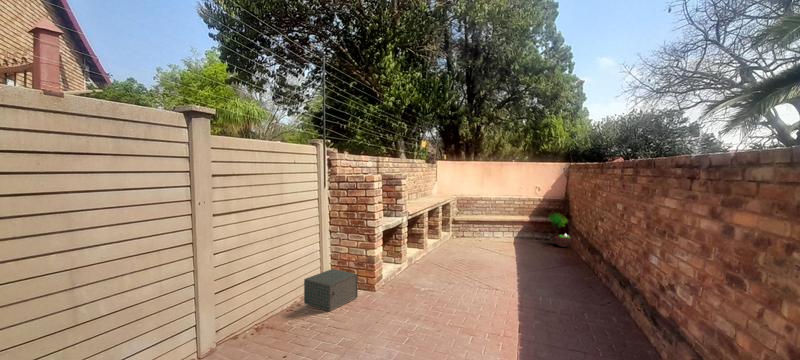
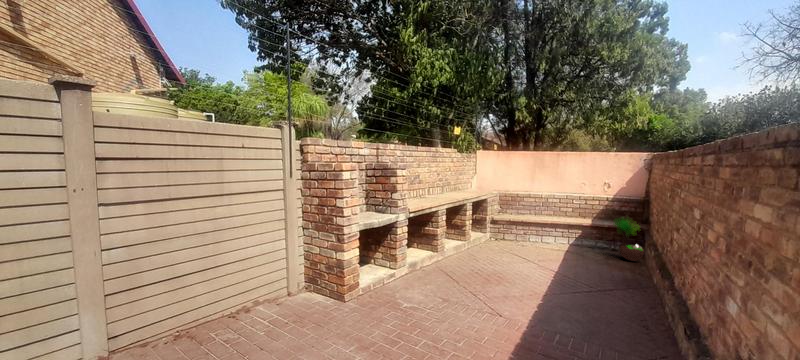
storage box: present [304,269,358,311] -> none [259,271,322,323]

